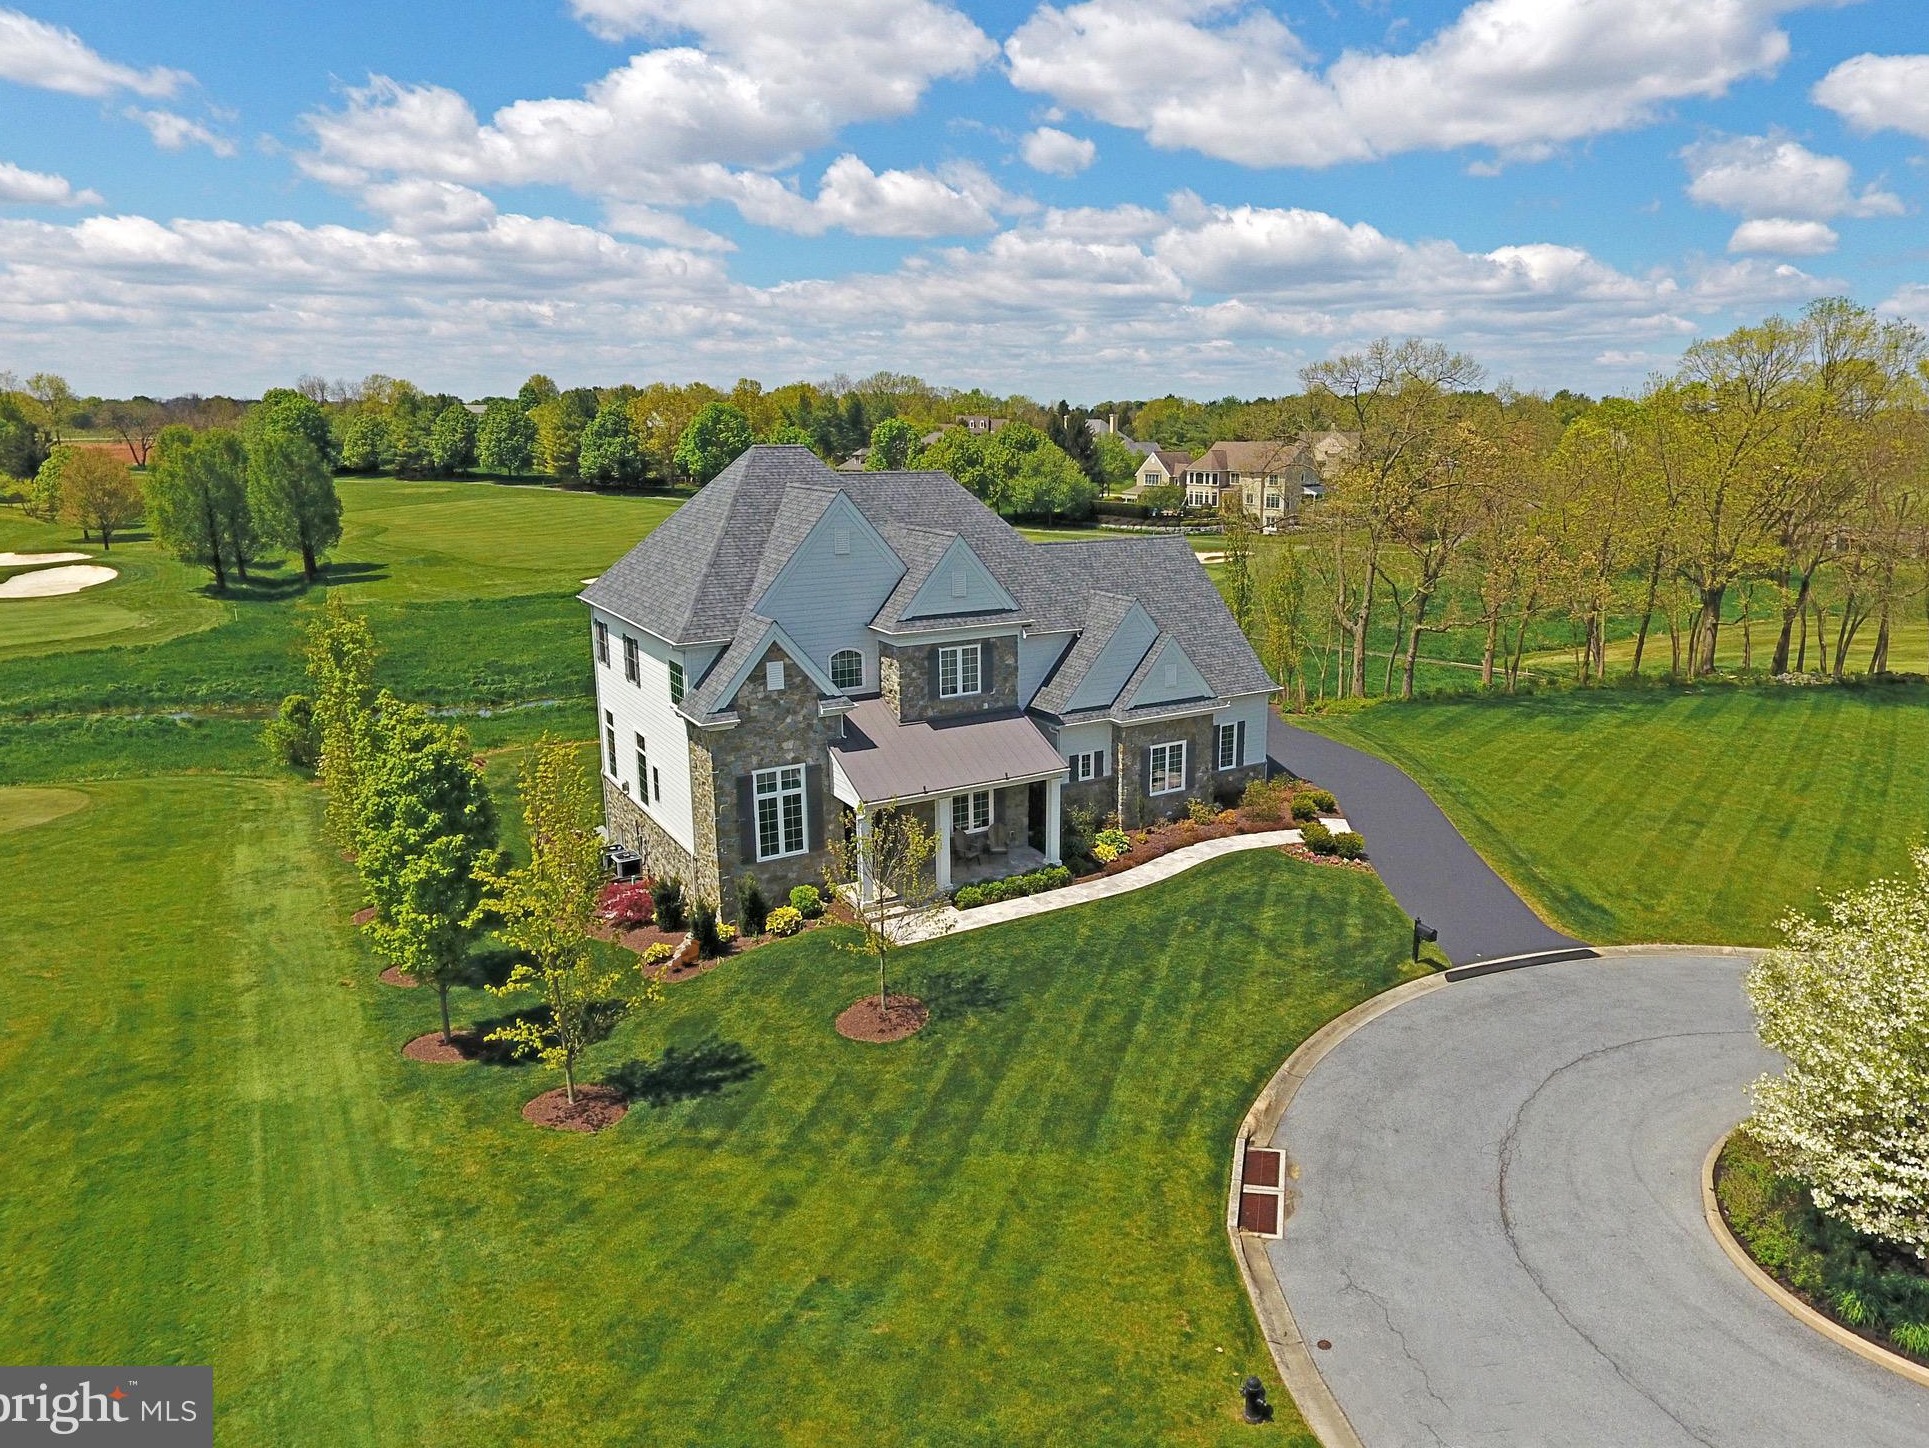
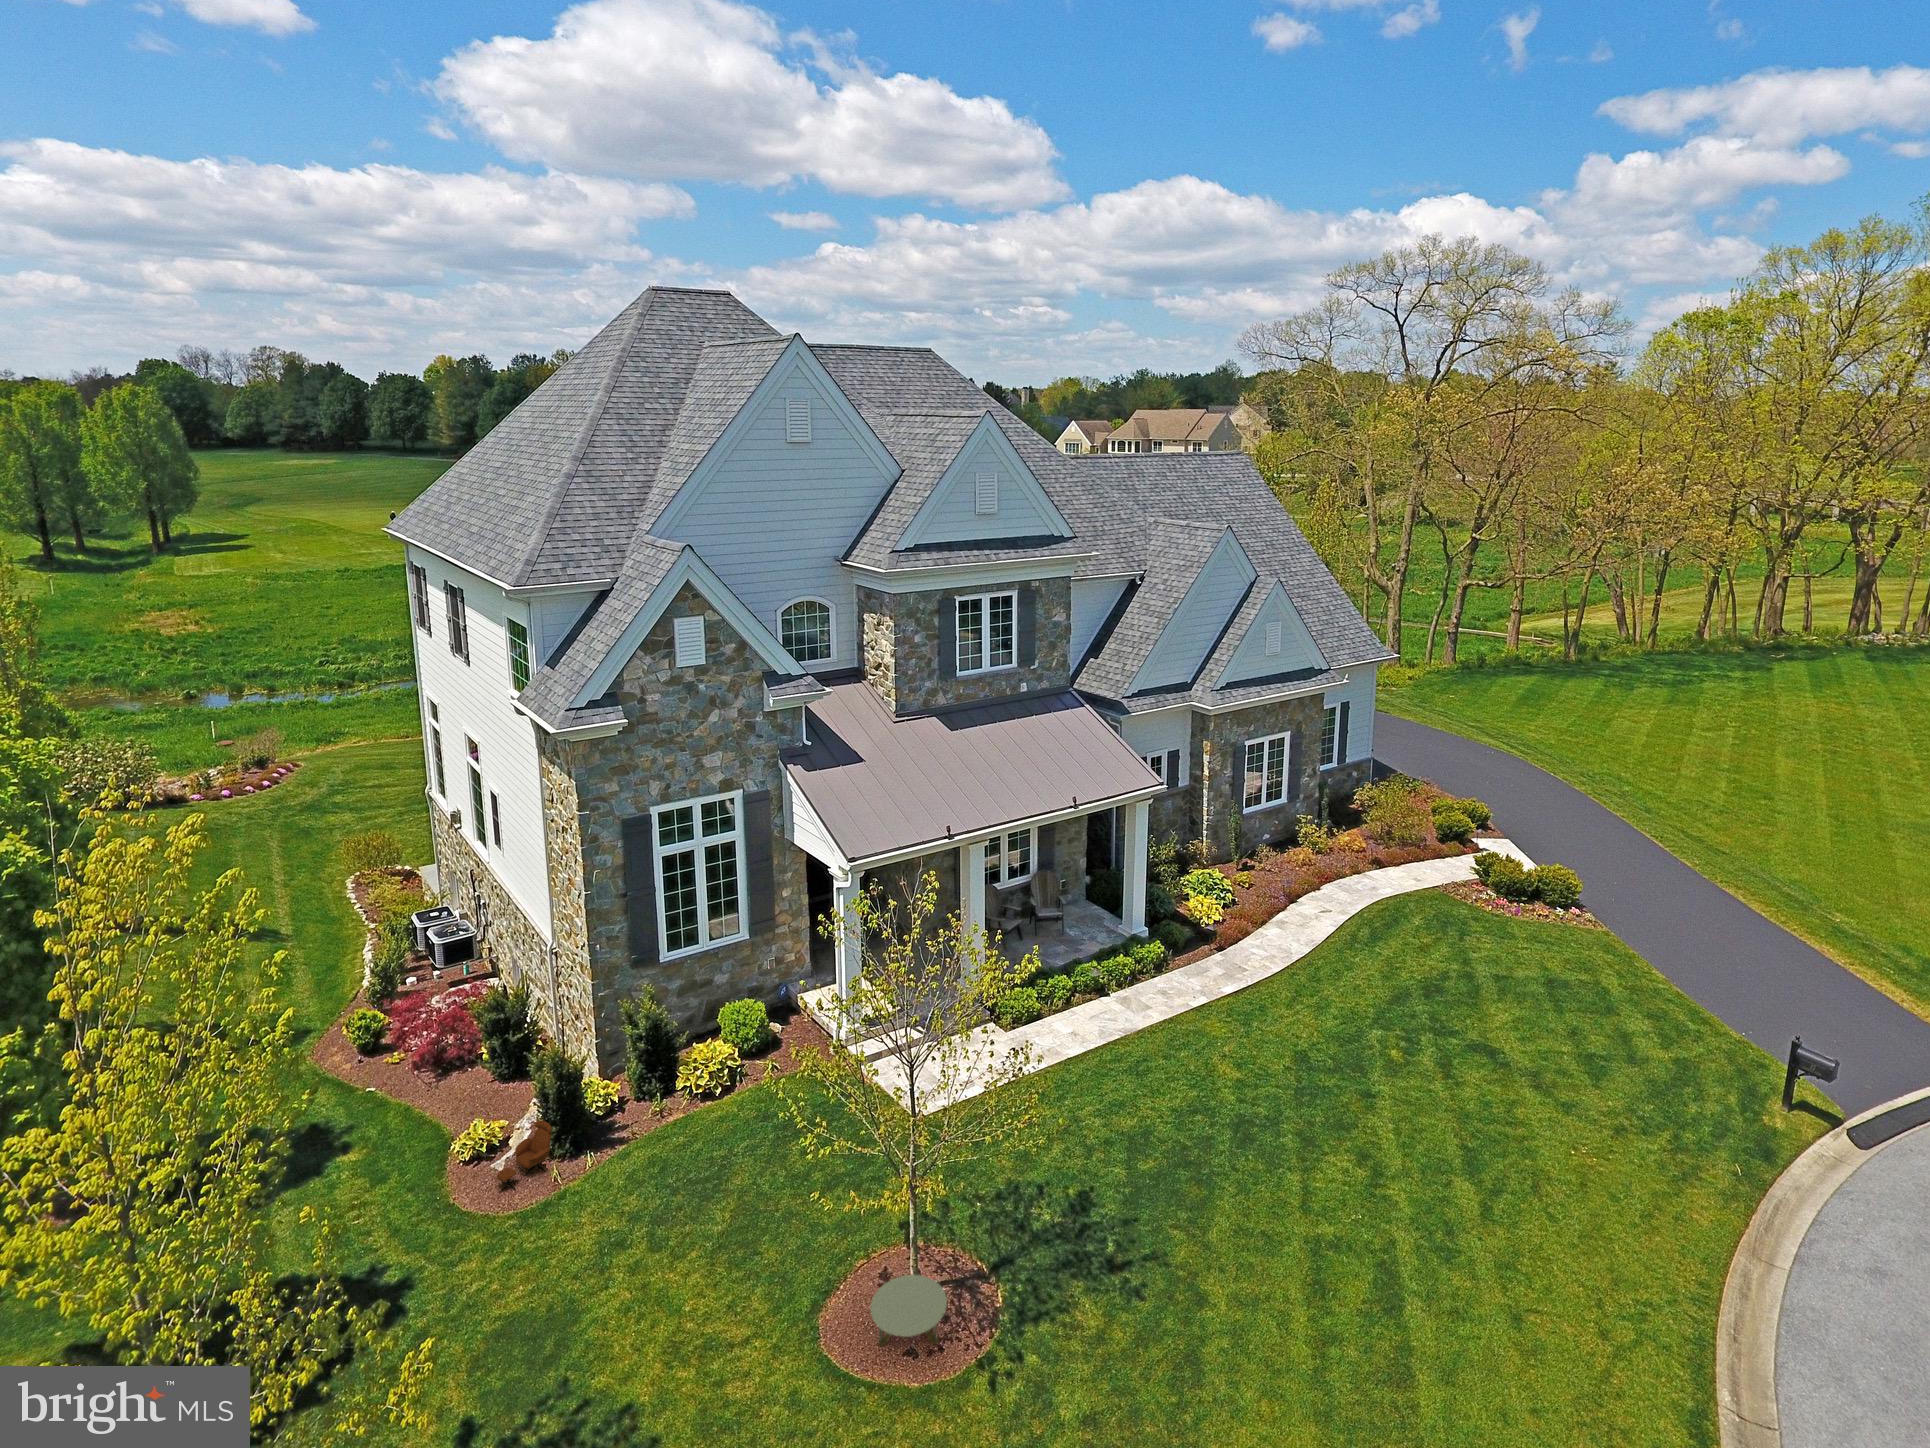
round table: none [864,1003,902,1032] -> present [870,1275,947,1346]

